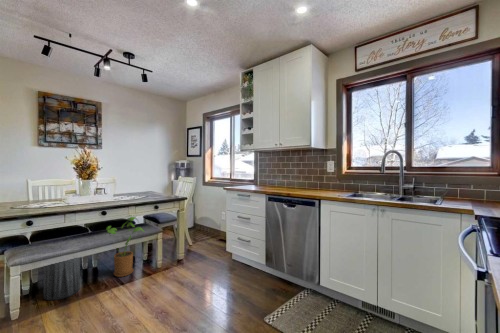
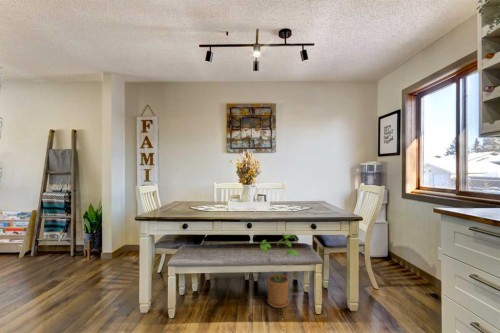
trash can: present [44,258,80,300] -> none [202,260,232,313]

